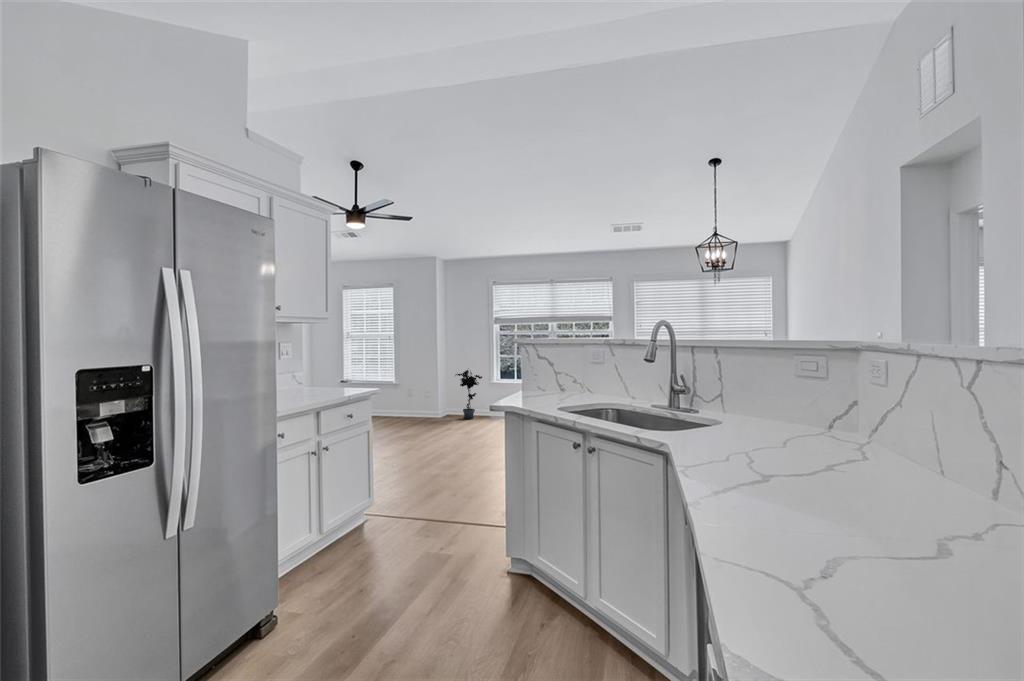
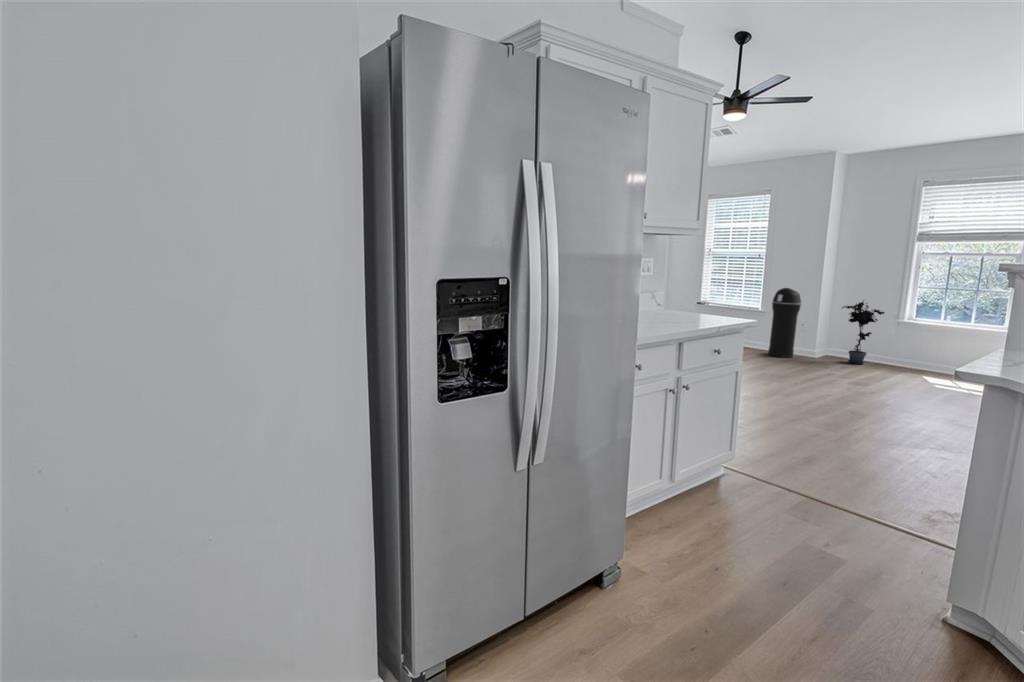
trash can: none [404,362,426,421] -> present [768,288,801,358]

